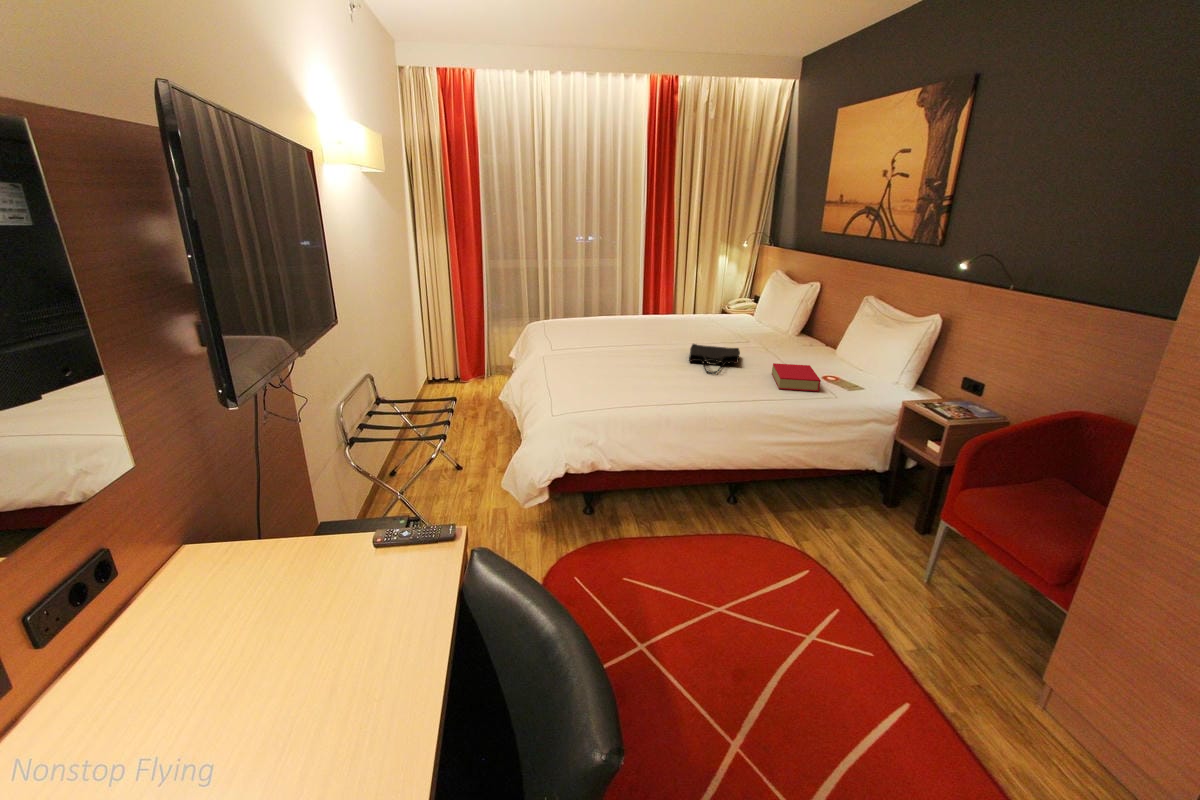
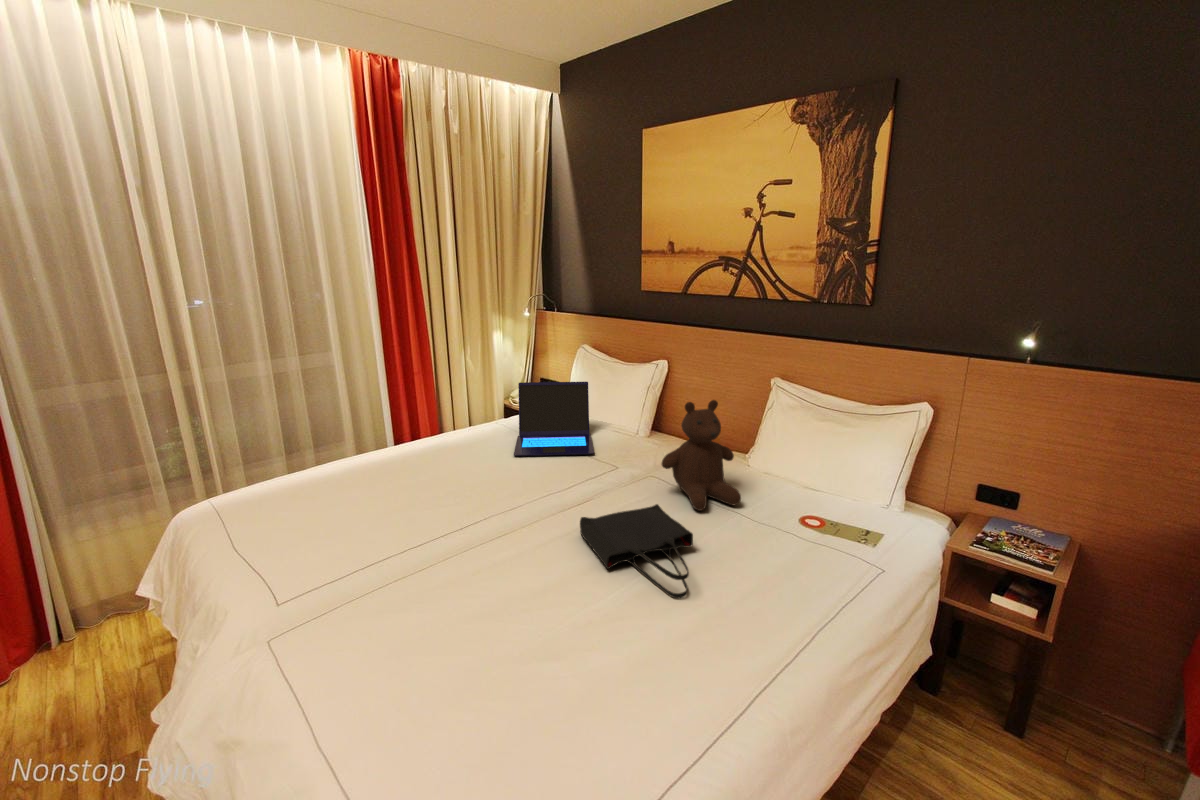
laptop: none [693,285,757,332] -> present [514,382,594,456]
teddy bear: none [755,296,806,361] -> present [662,400,741,511]
book: present [772,363,820,391] -> none [756,519,879,599]

